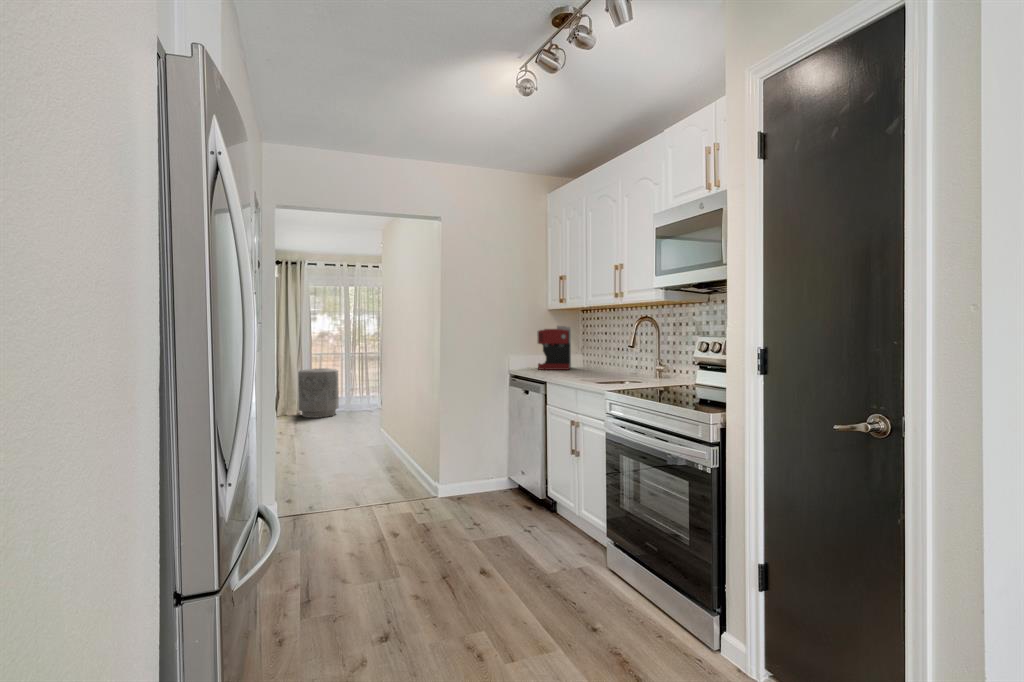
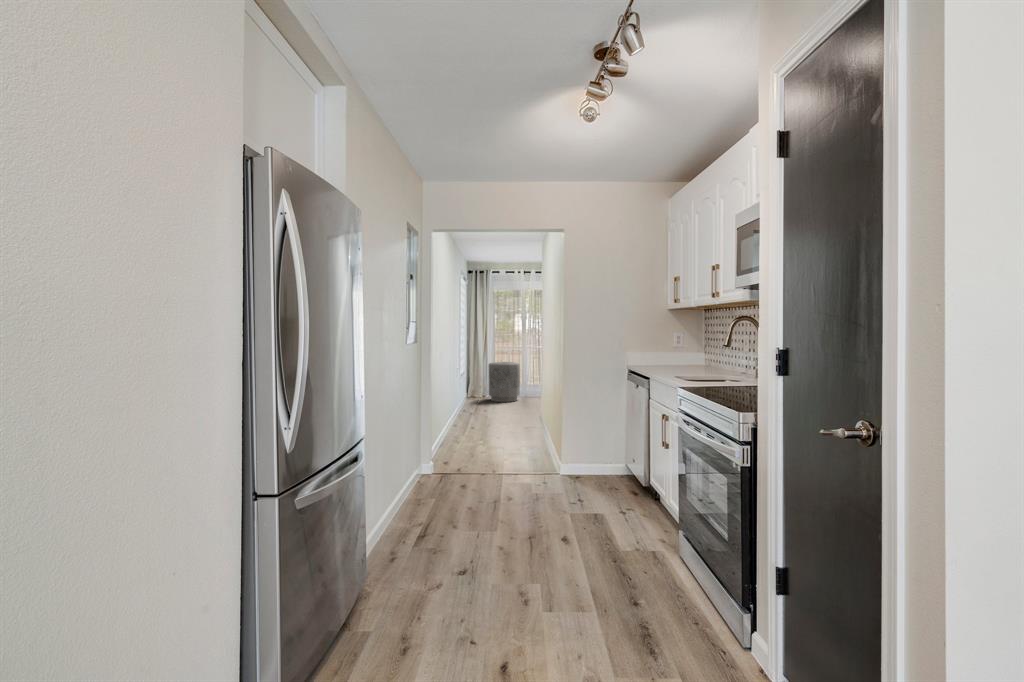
coffee maker: present [538,326,571,370] -> none [655,326,693,368]

